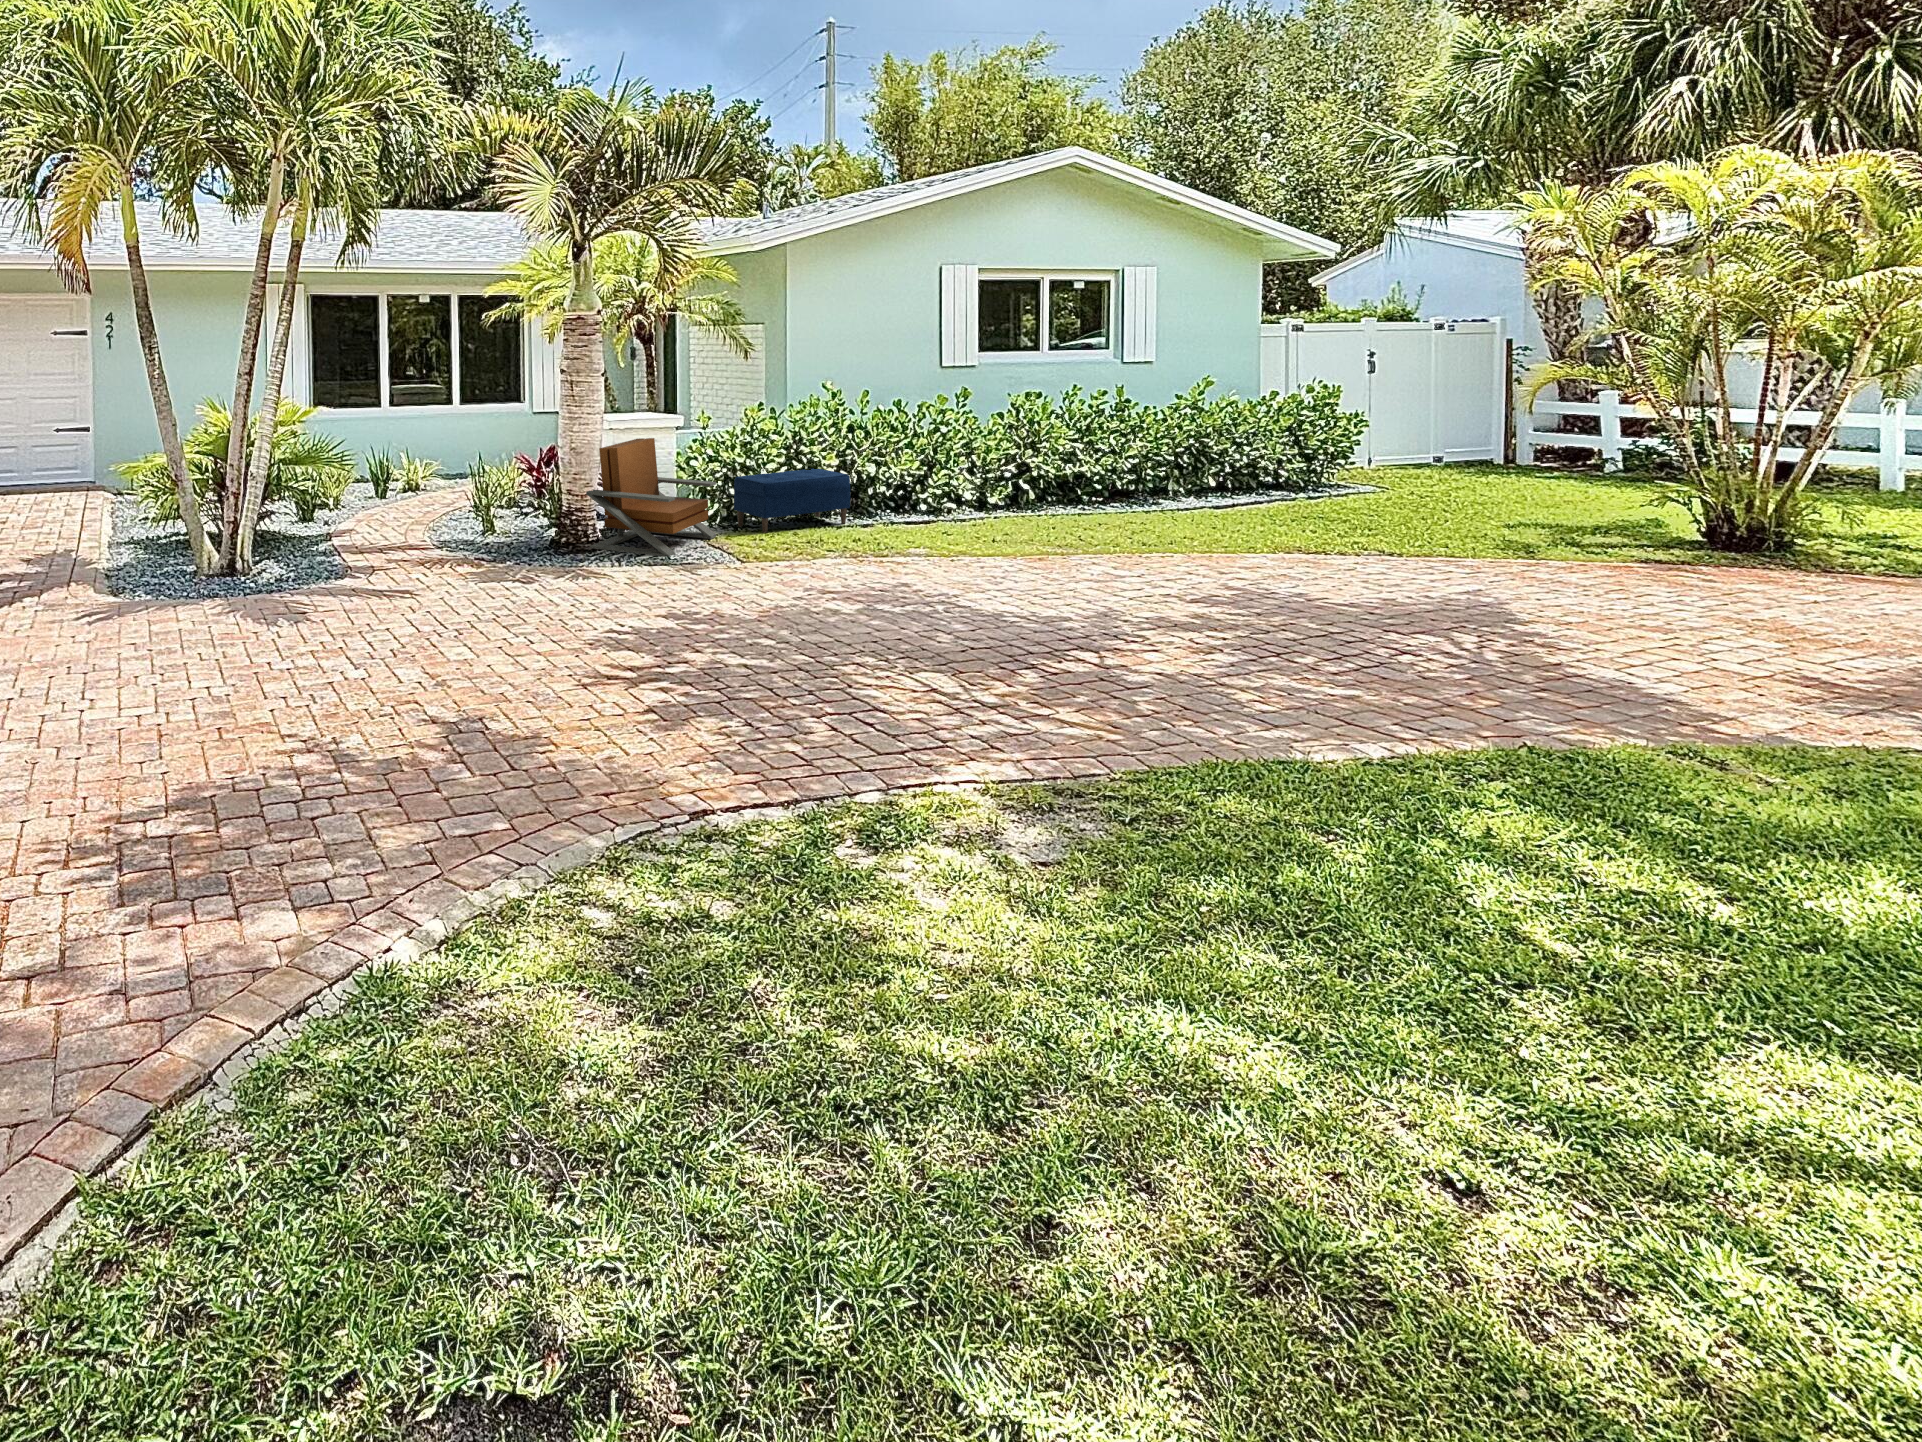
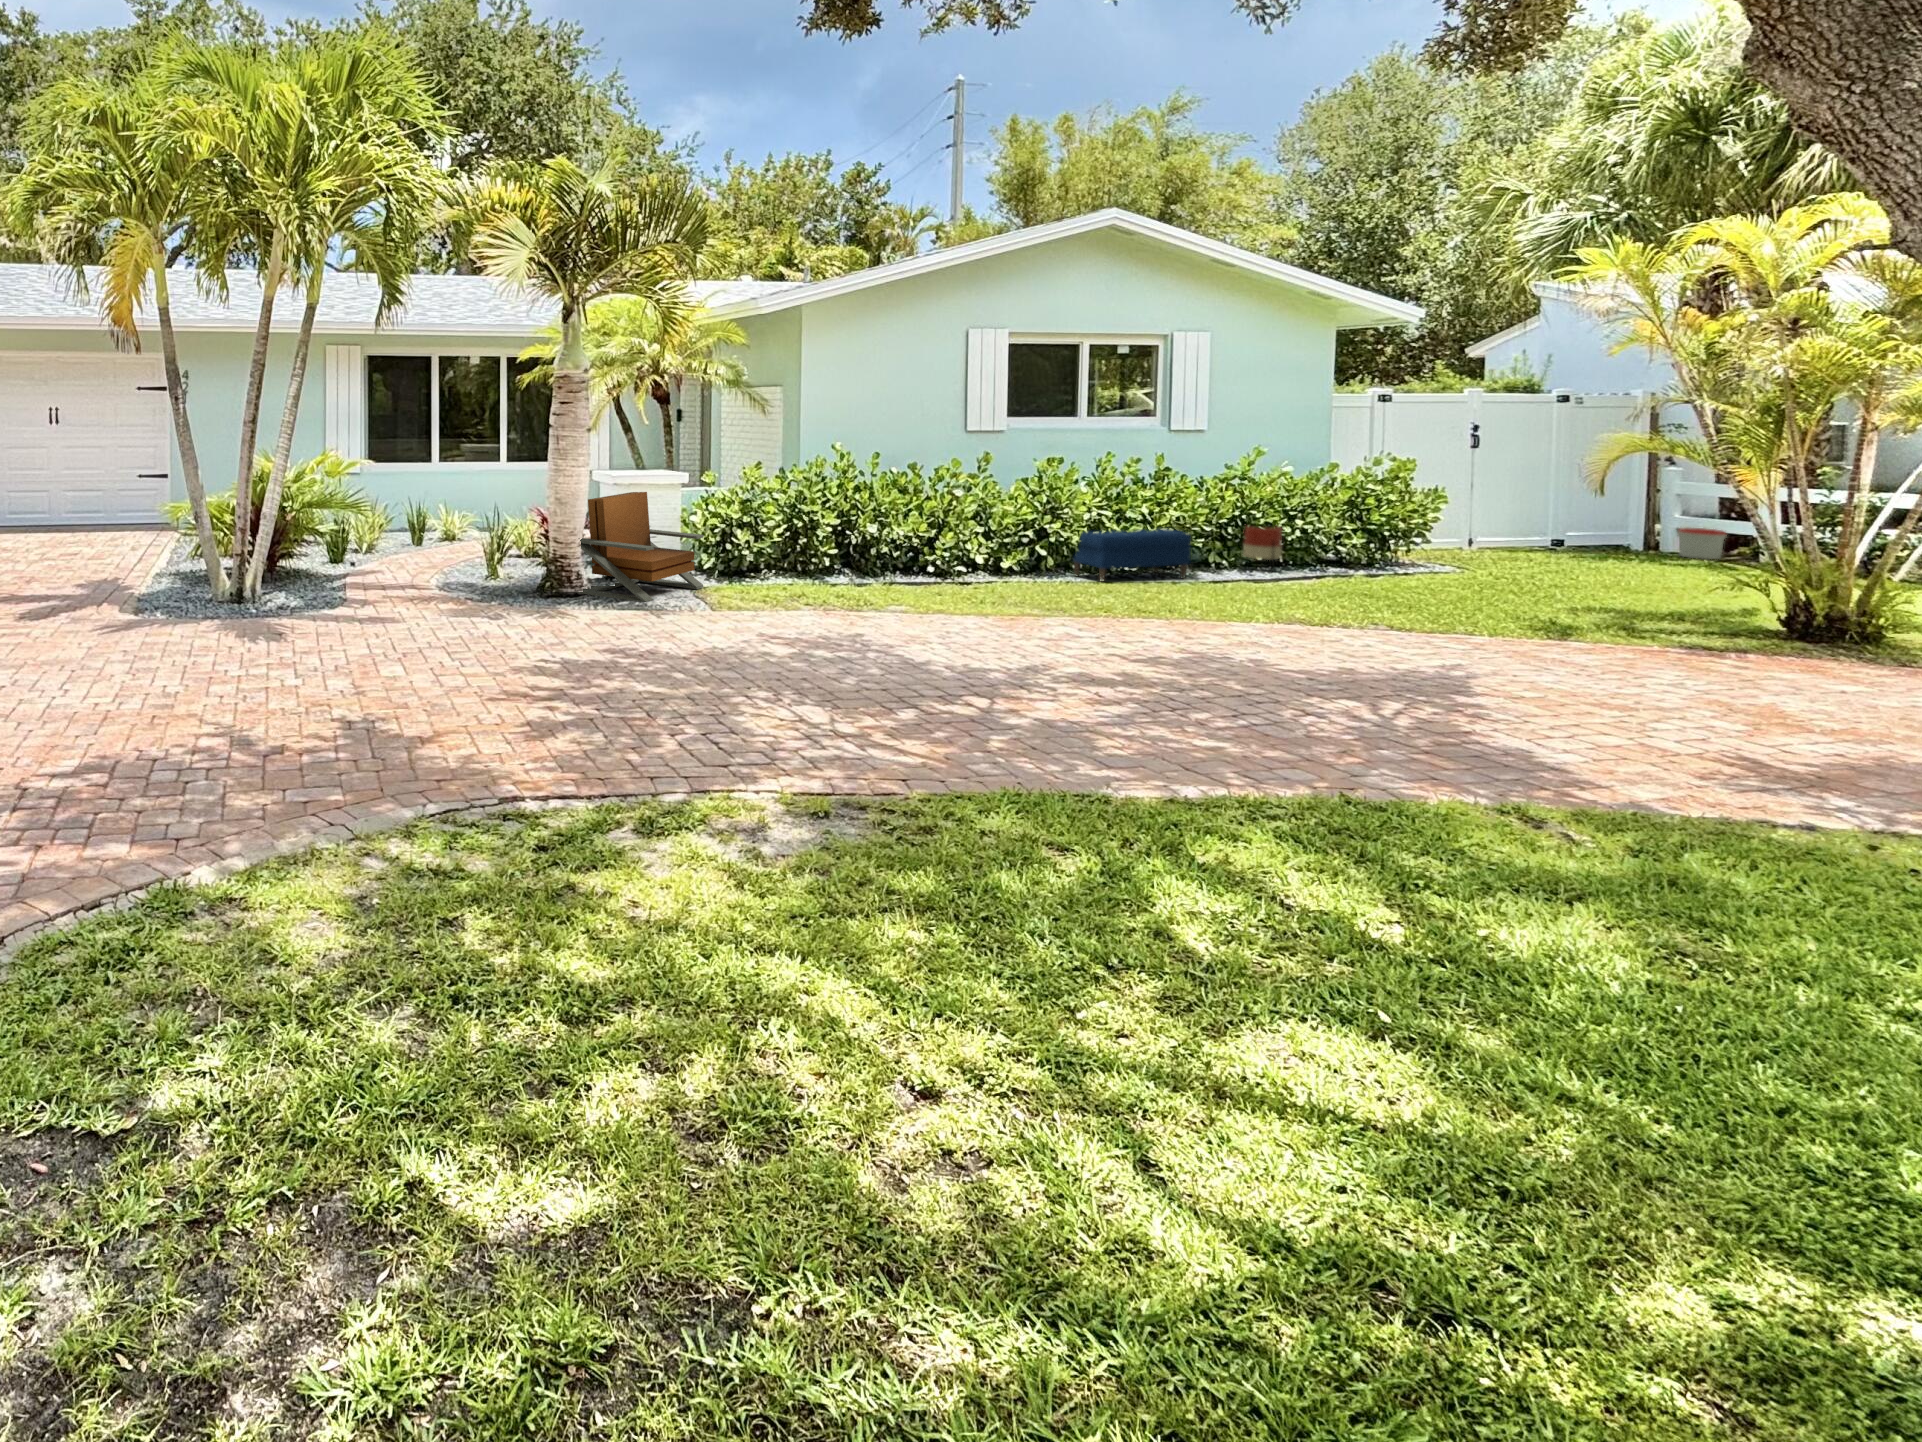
bucket: none [1550,444,1592,472] -> present [1677,528,1727,559]
planter: none [1200,452,1238,500] -> present [1242,525,1282,560]
bench: present [734,469,850,533] -> present [1074,529,1191,582]

